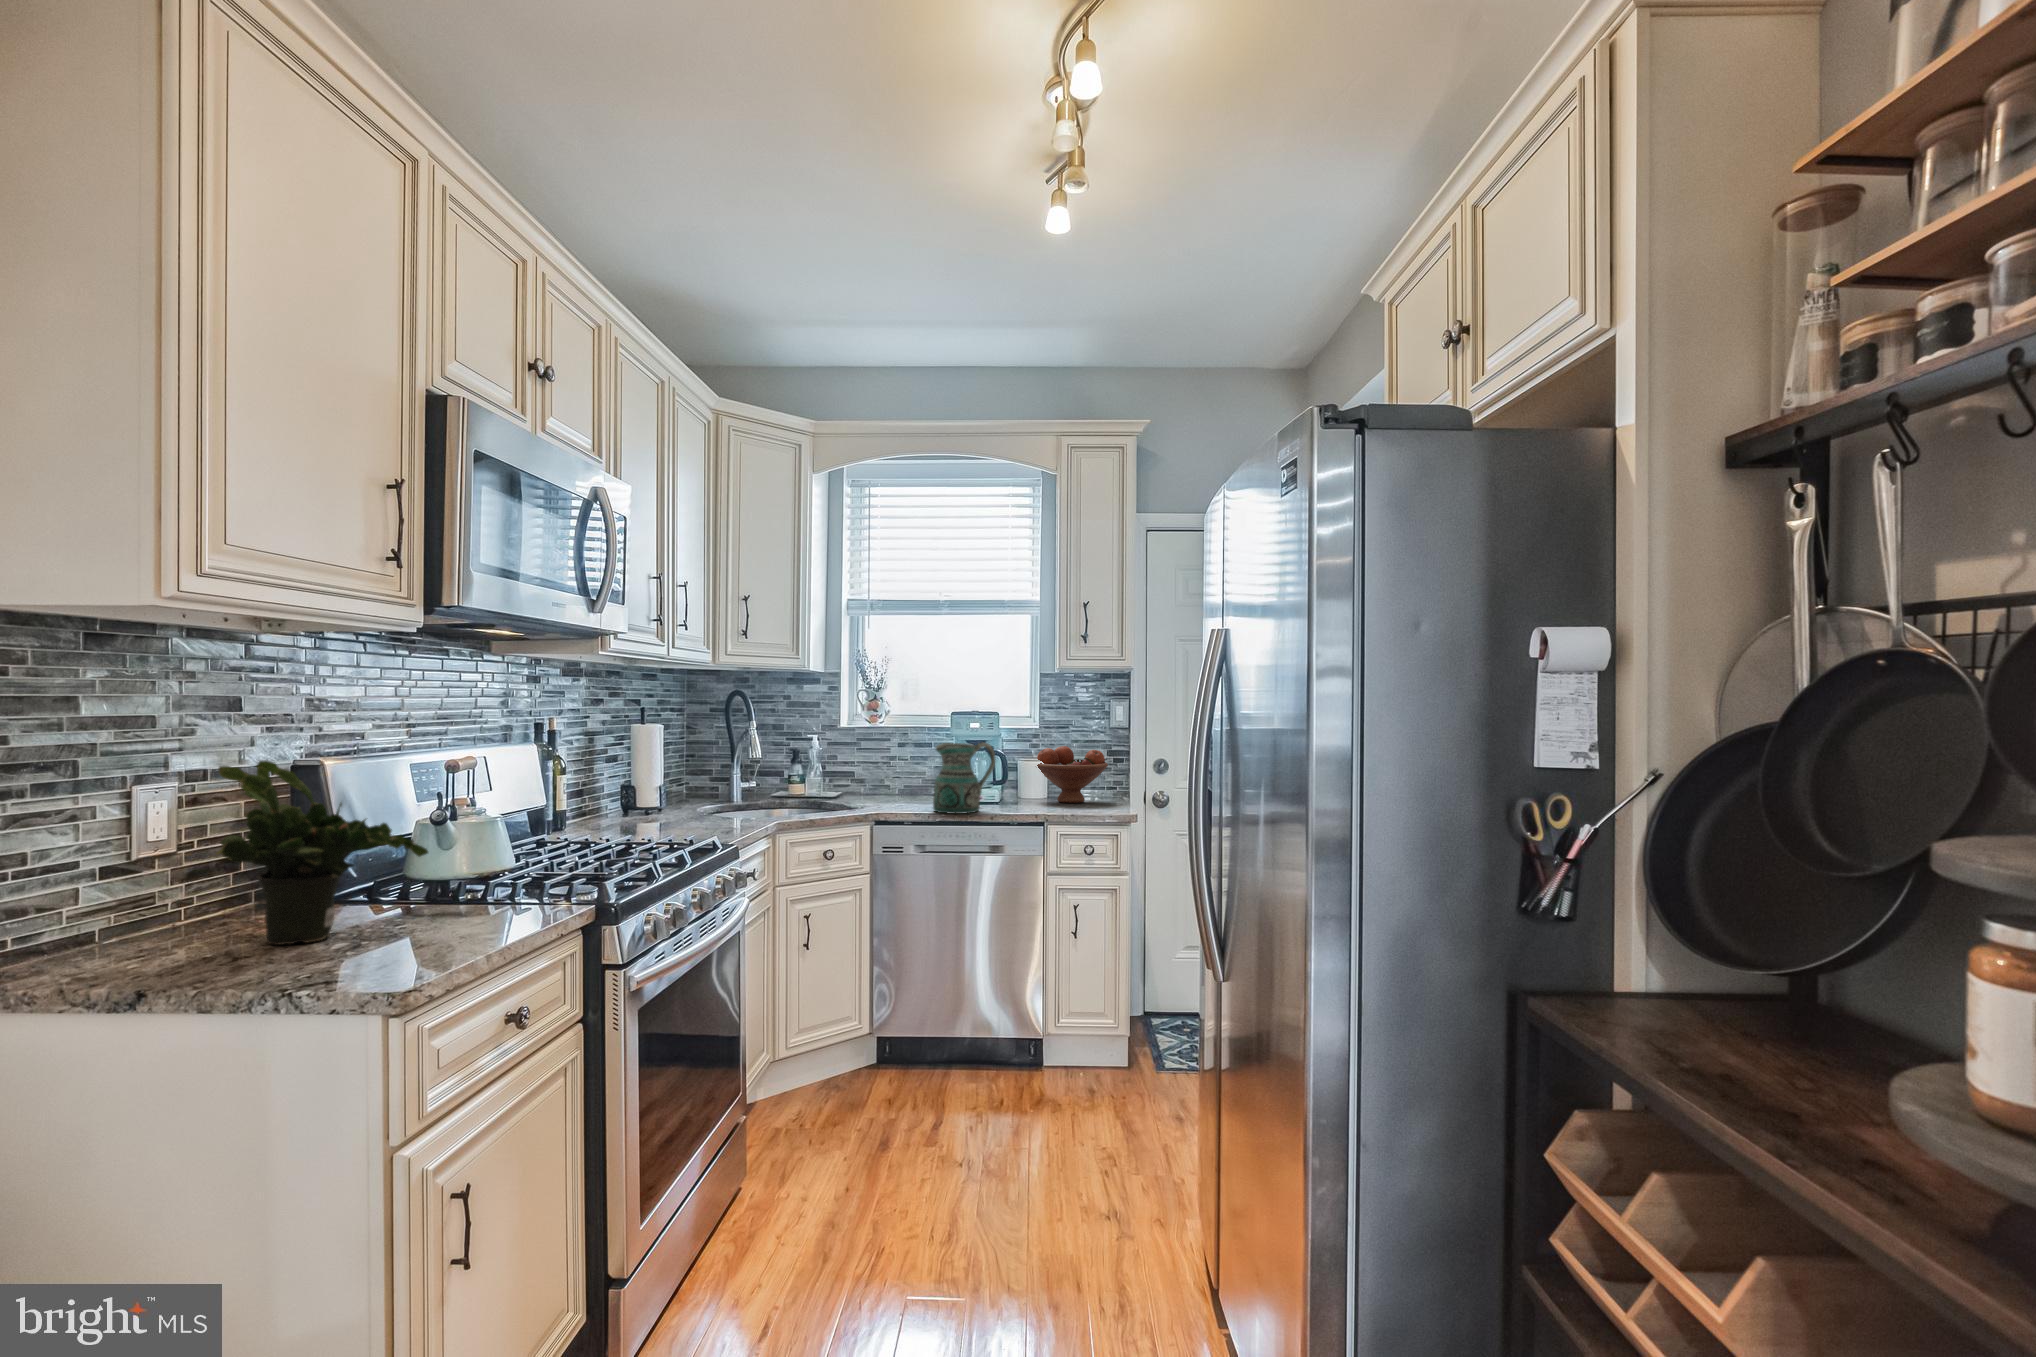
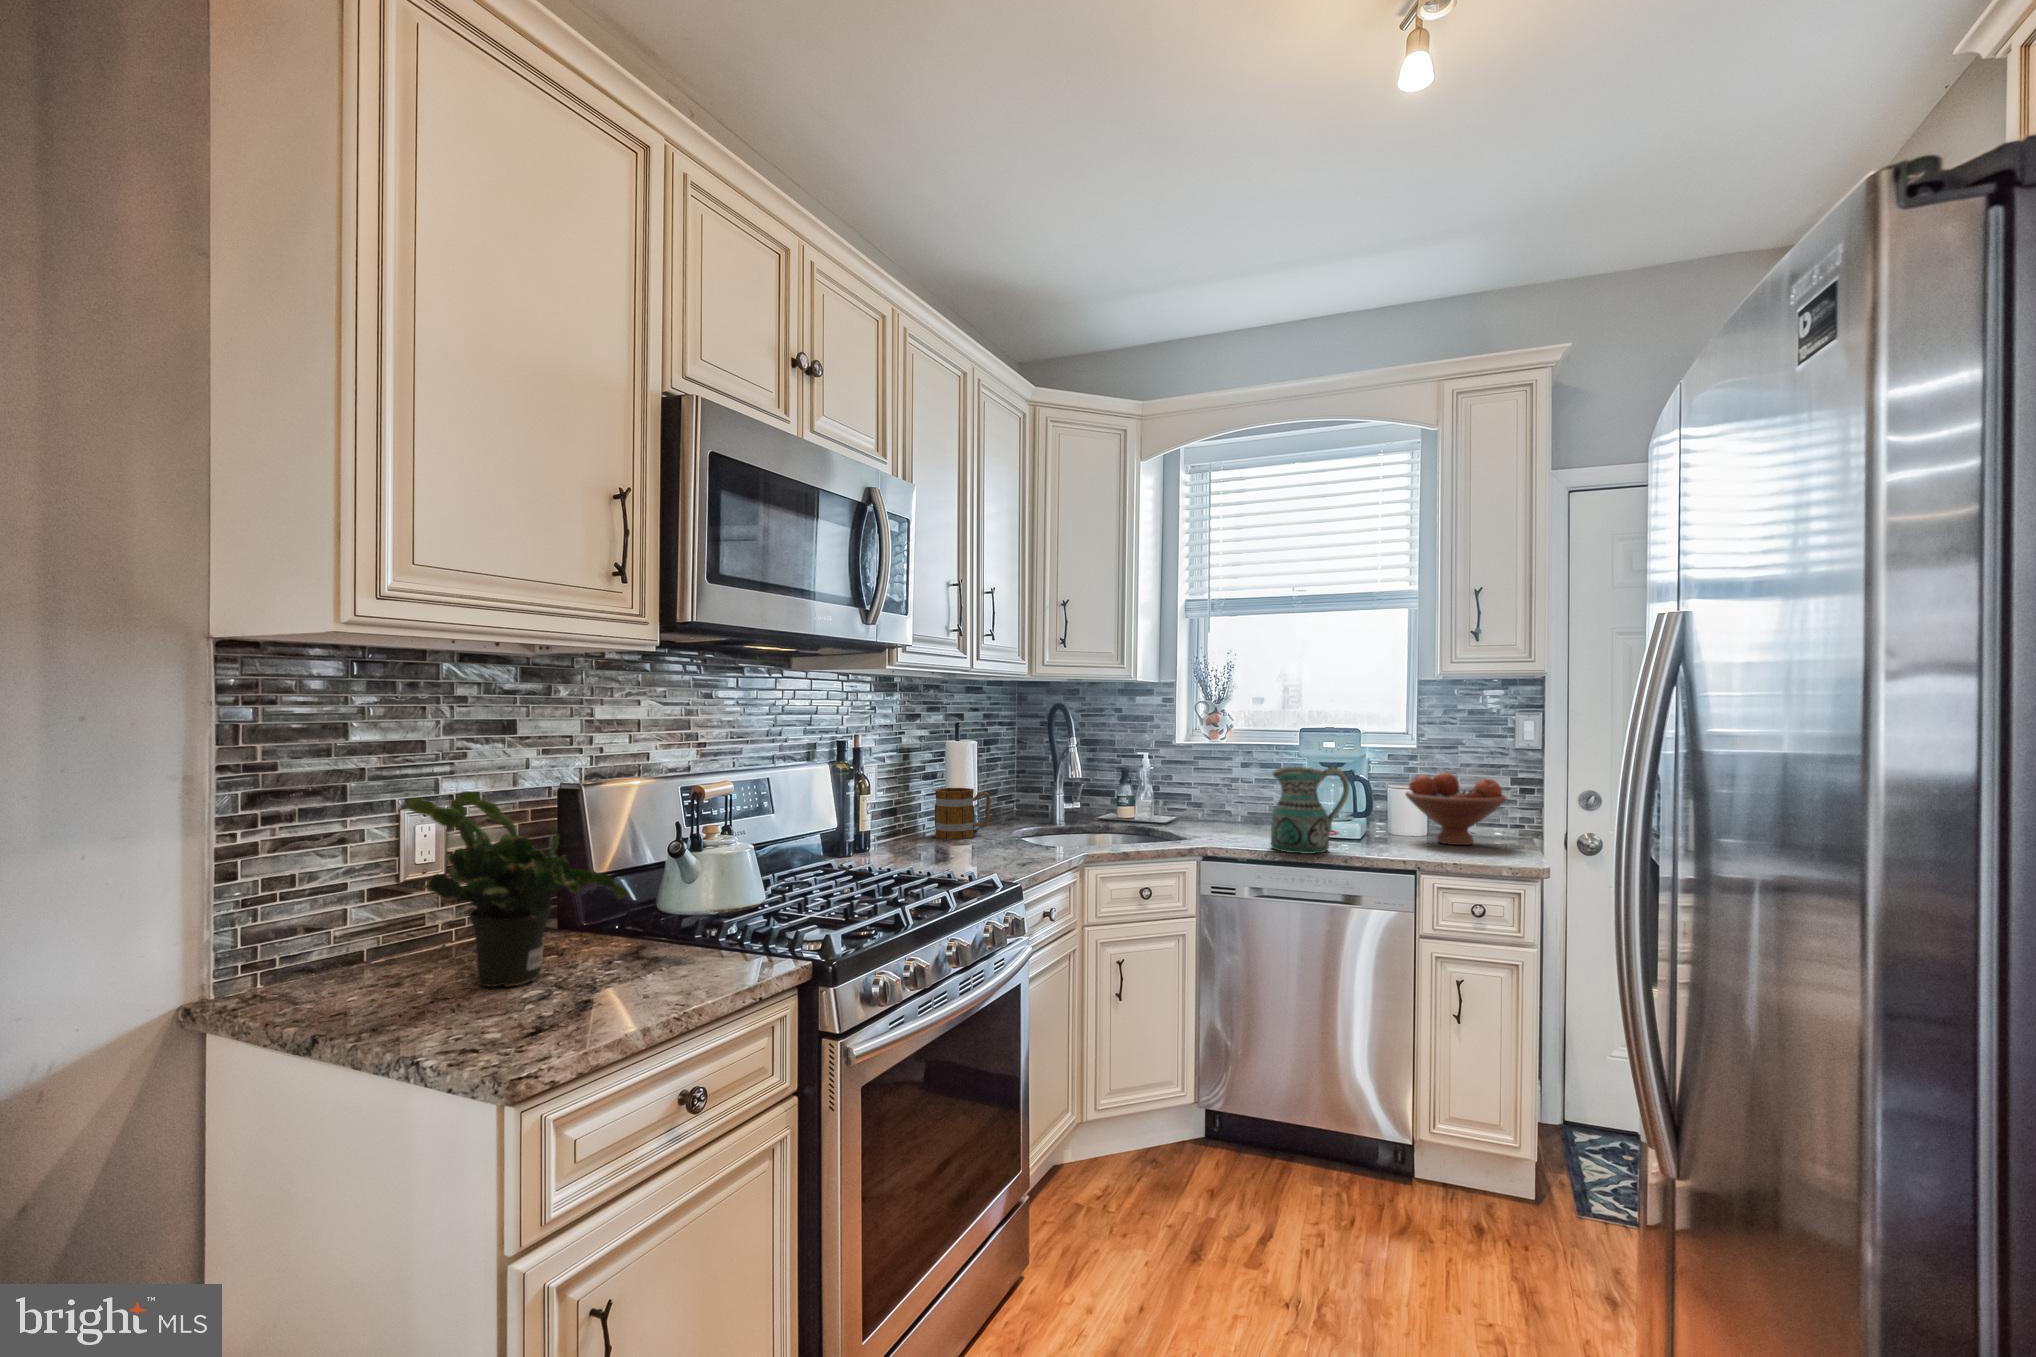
mug: none [620,770,676,819] -> present [935,788,991,839]

